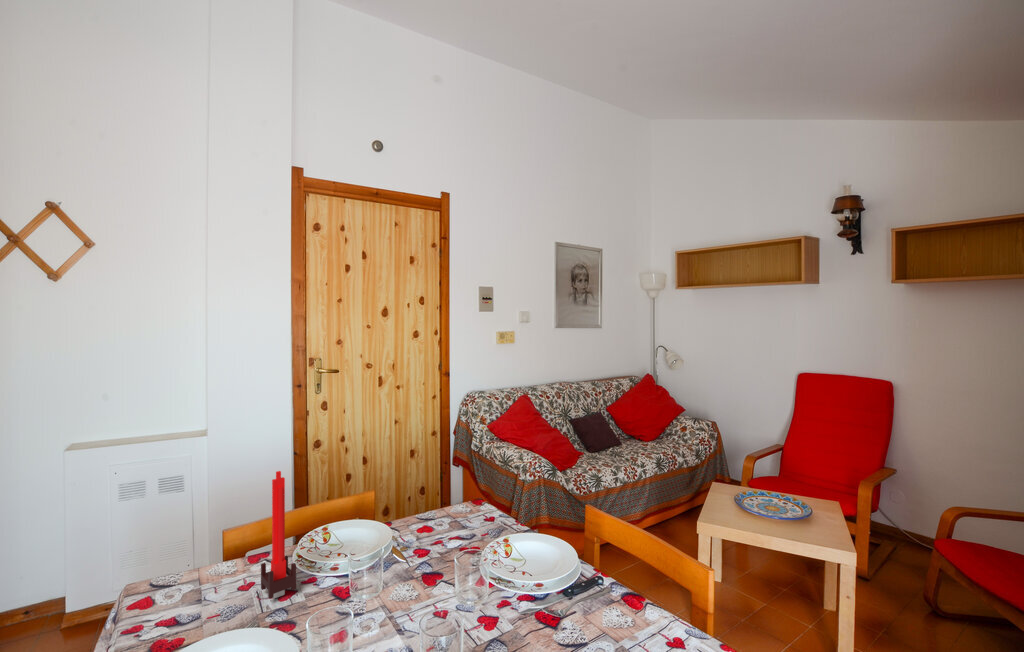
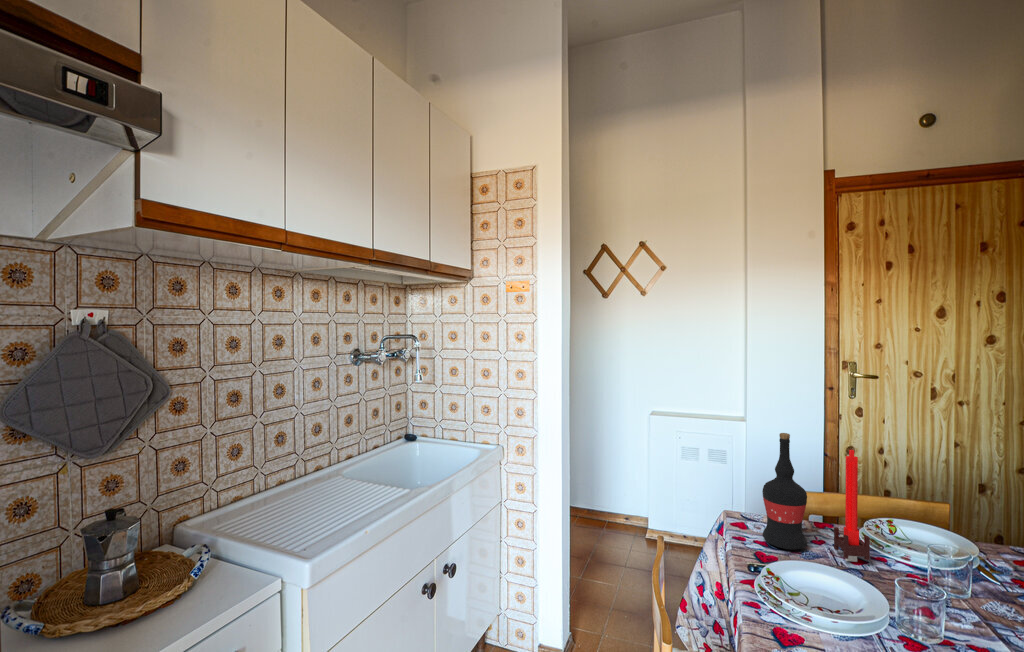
wine bottle: none [171,466,230,617] -> present [762,433,807,550]

